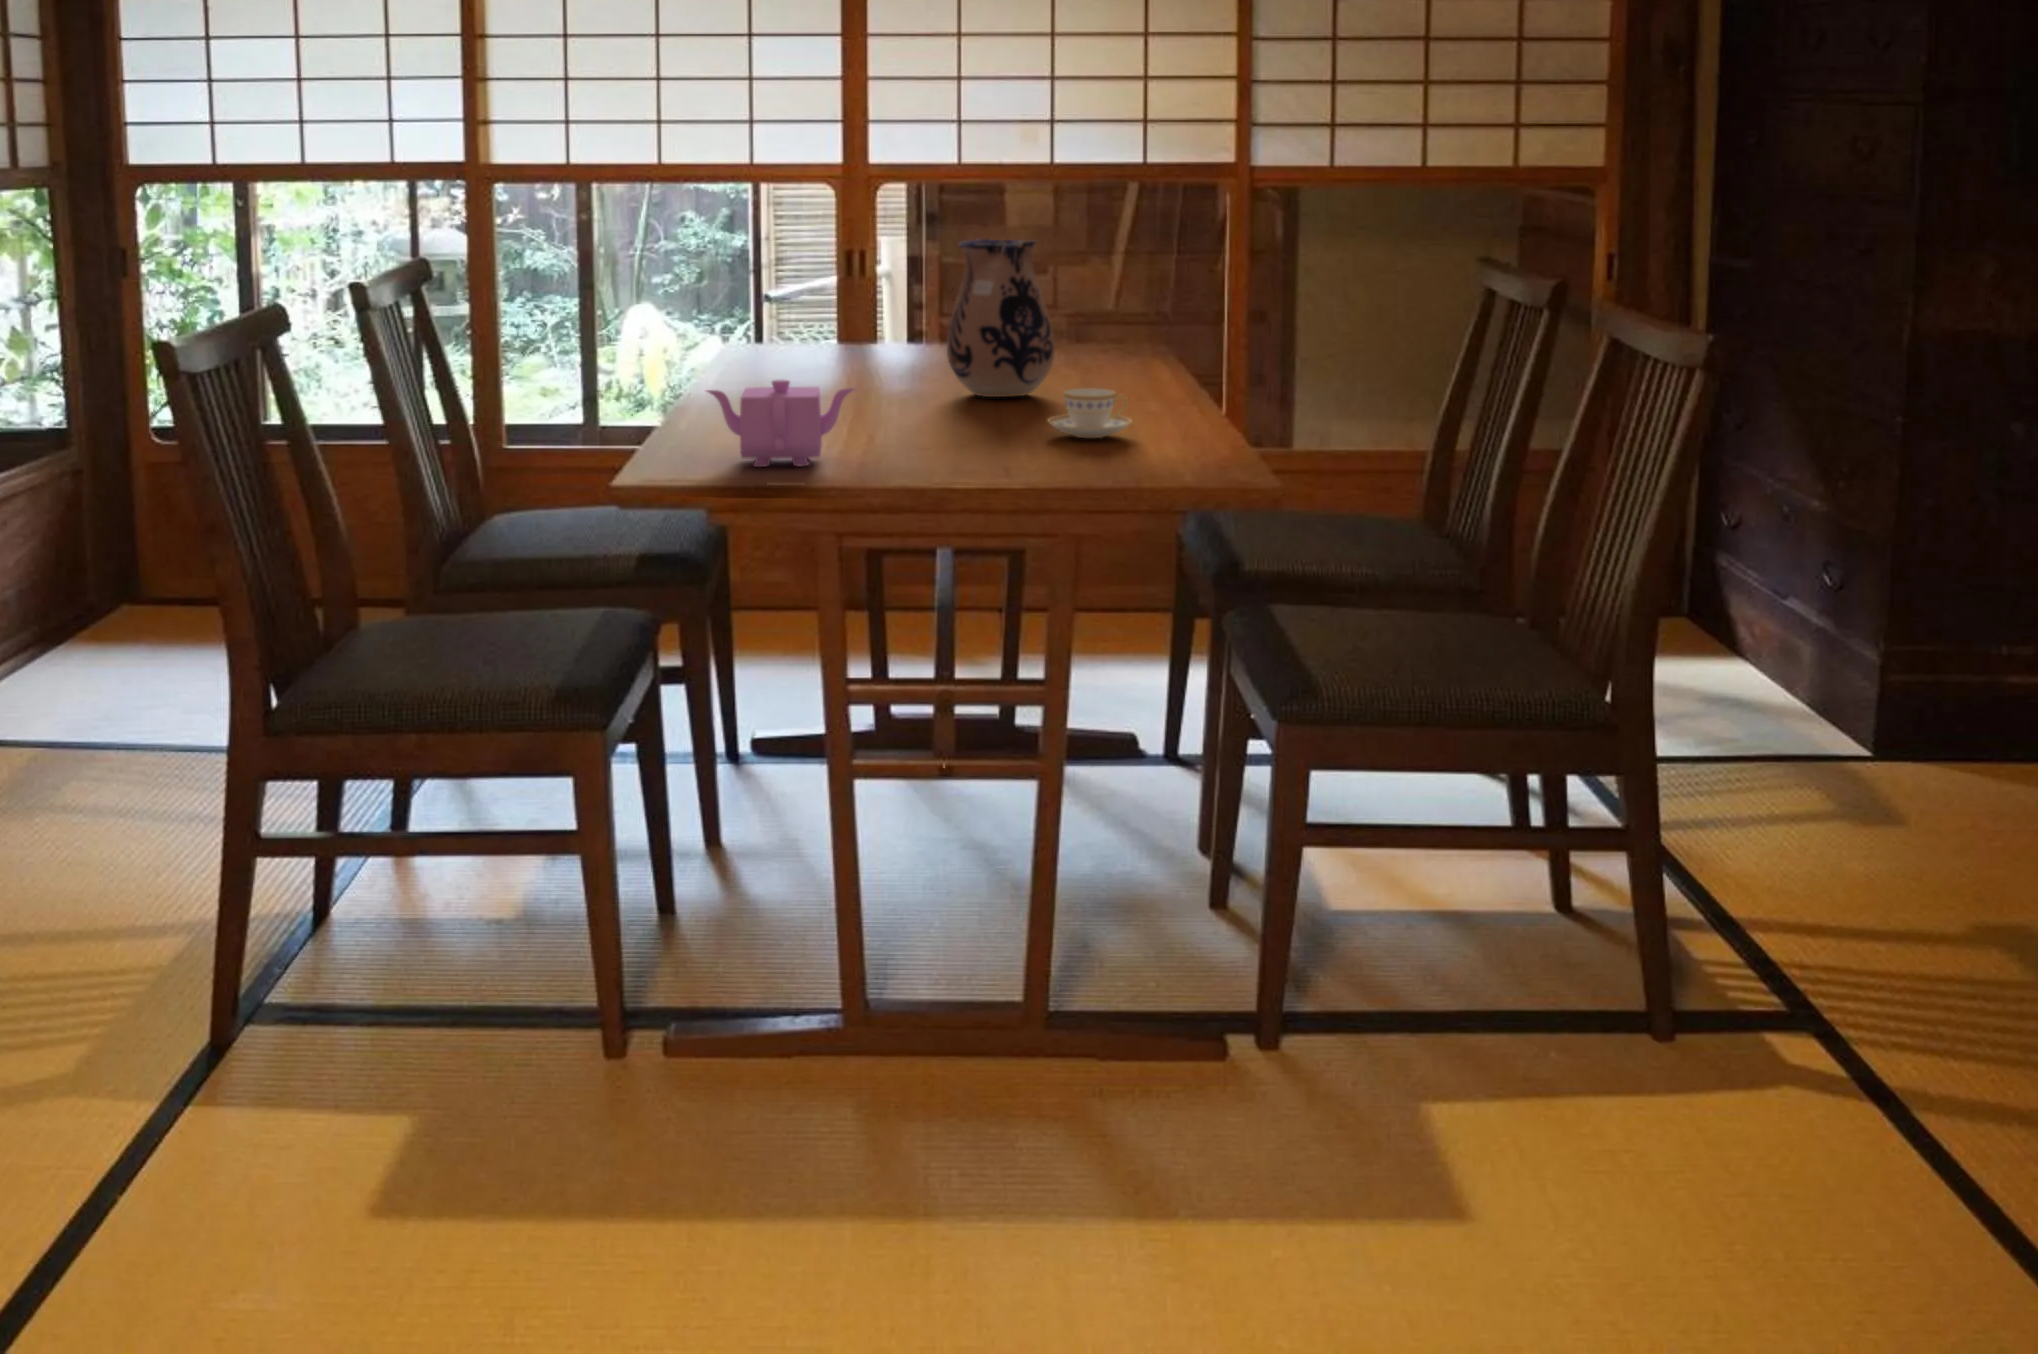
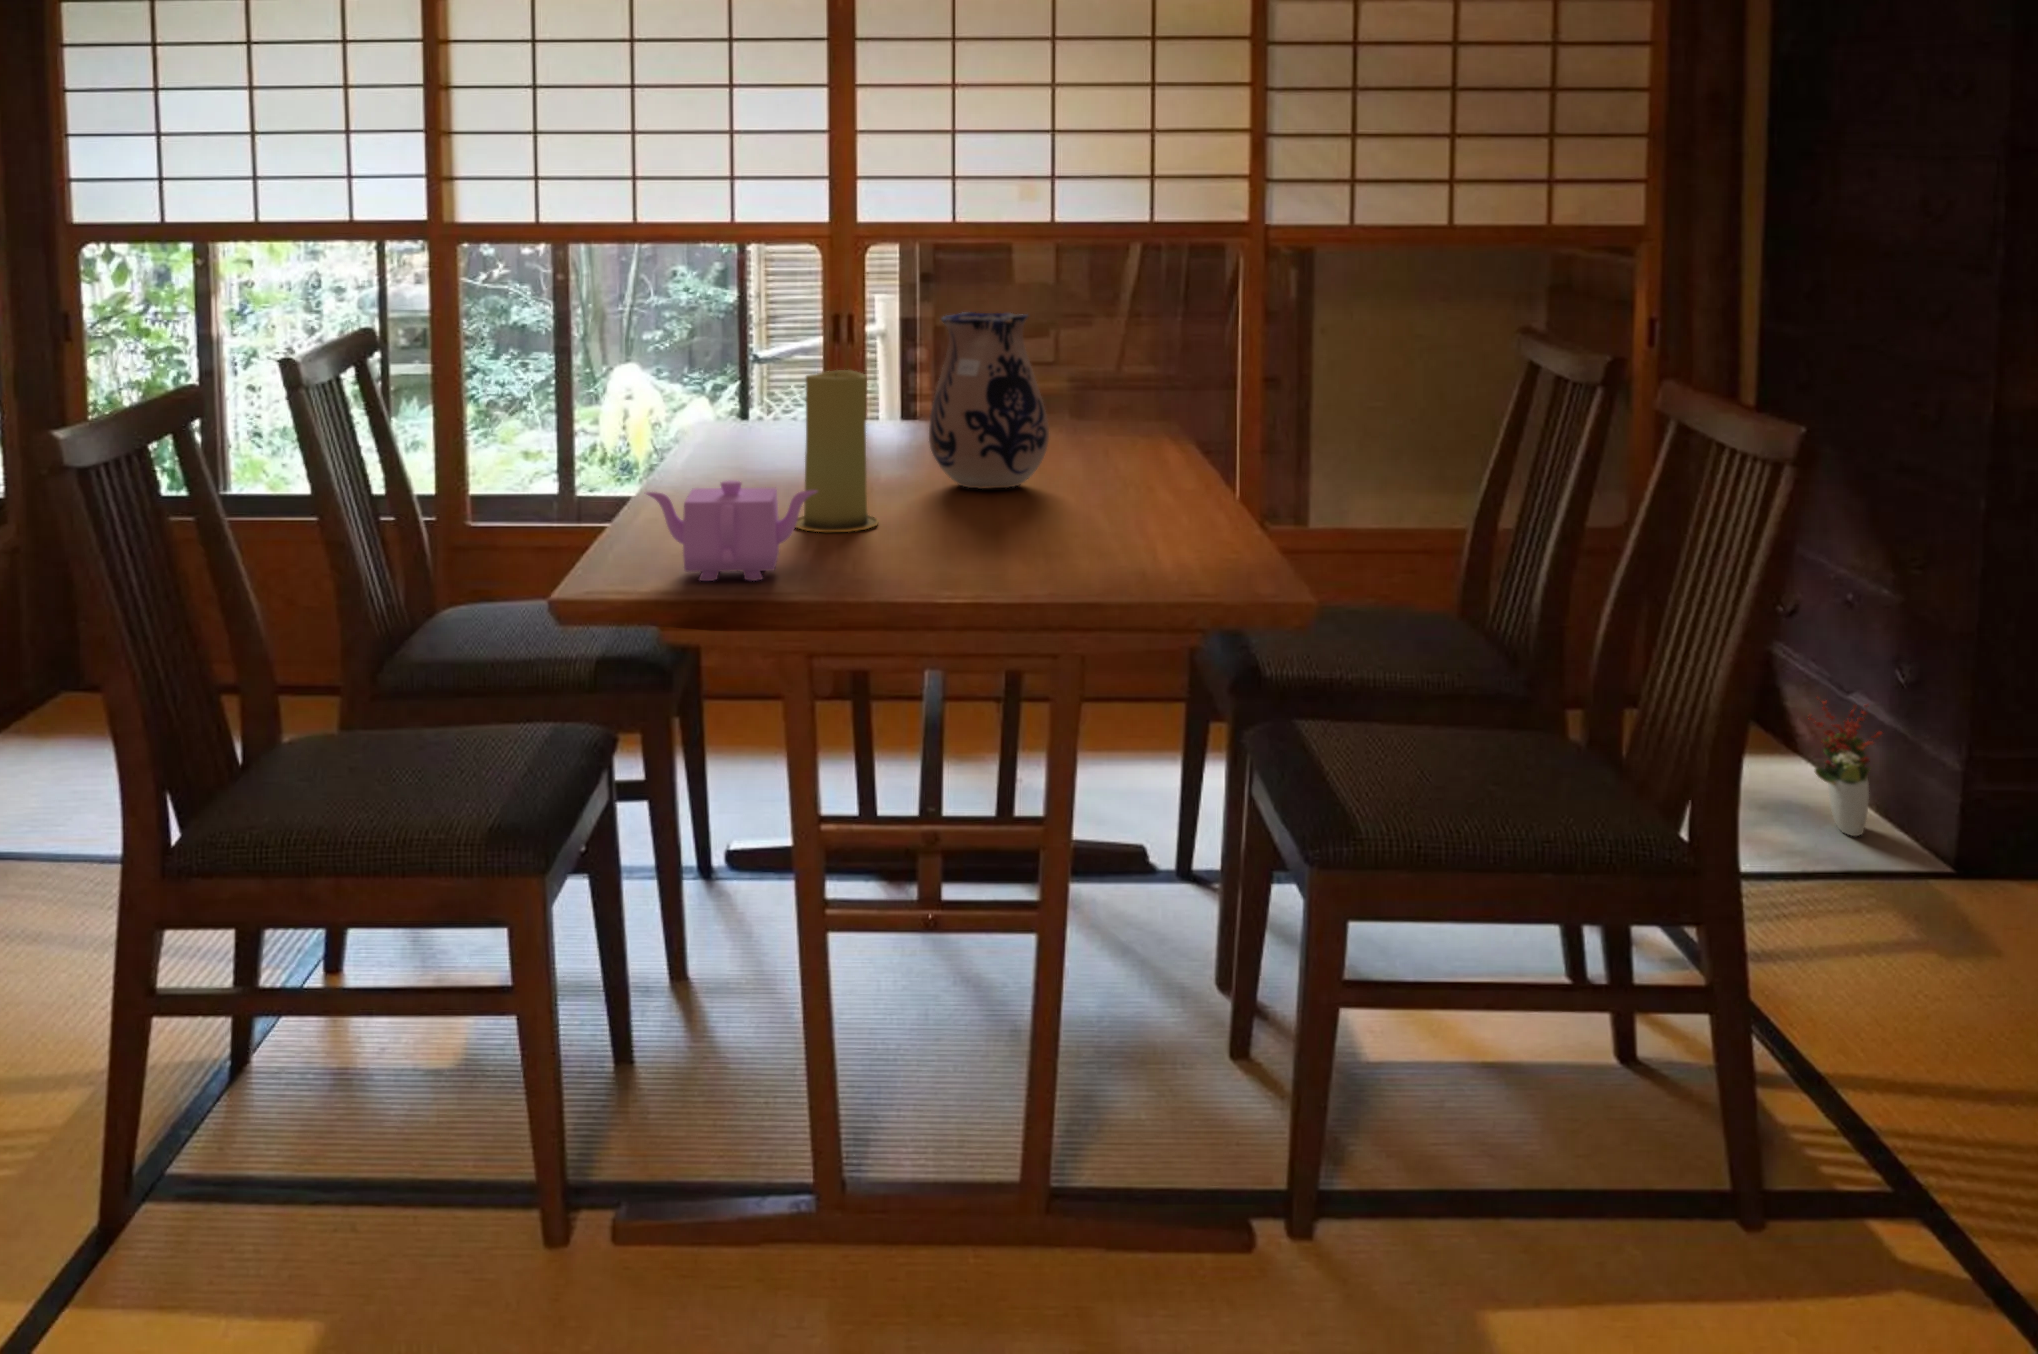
candle: none [828,288,905,431] -> present [795,370,878,532]
teacup: present [1048,388,1131,438] -> none [1037,485,1133,544]
decorative plant: none [1741,595,1808,721] -> present [1809,698,1882,836]

